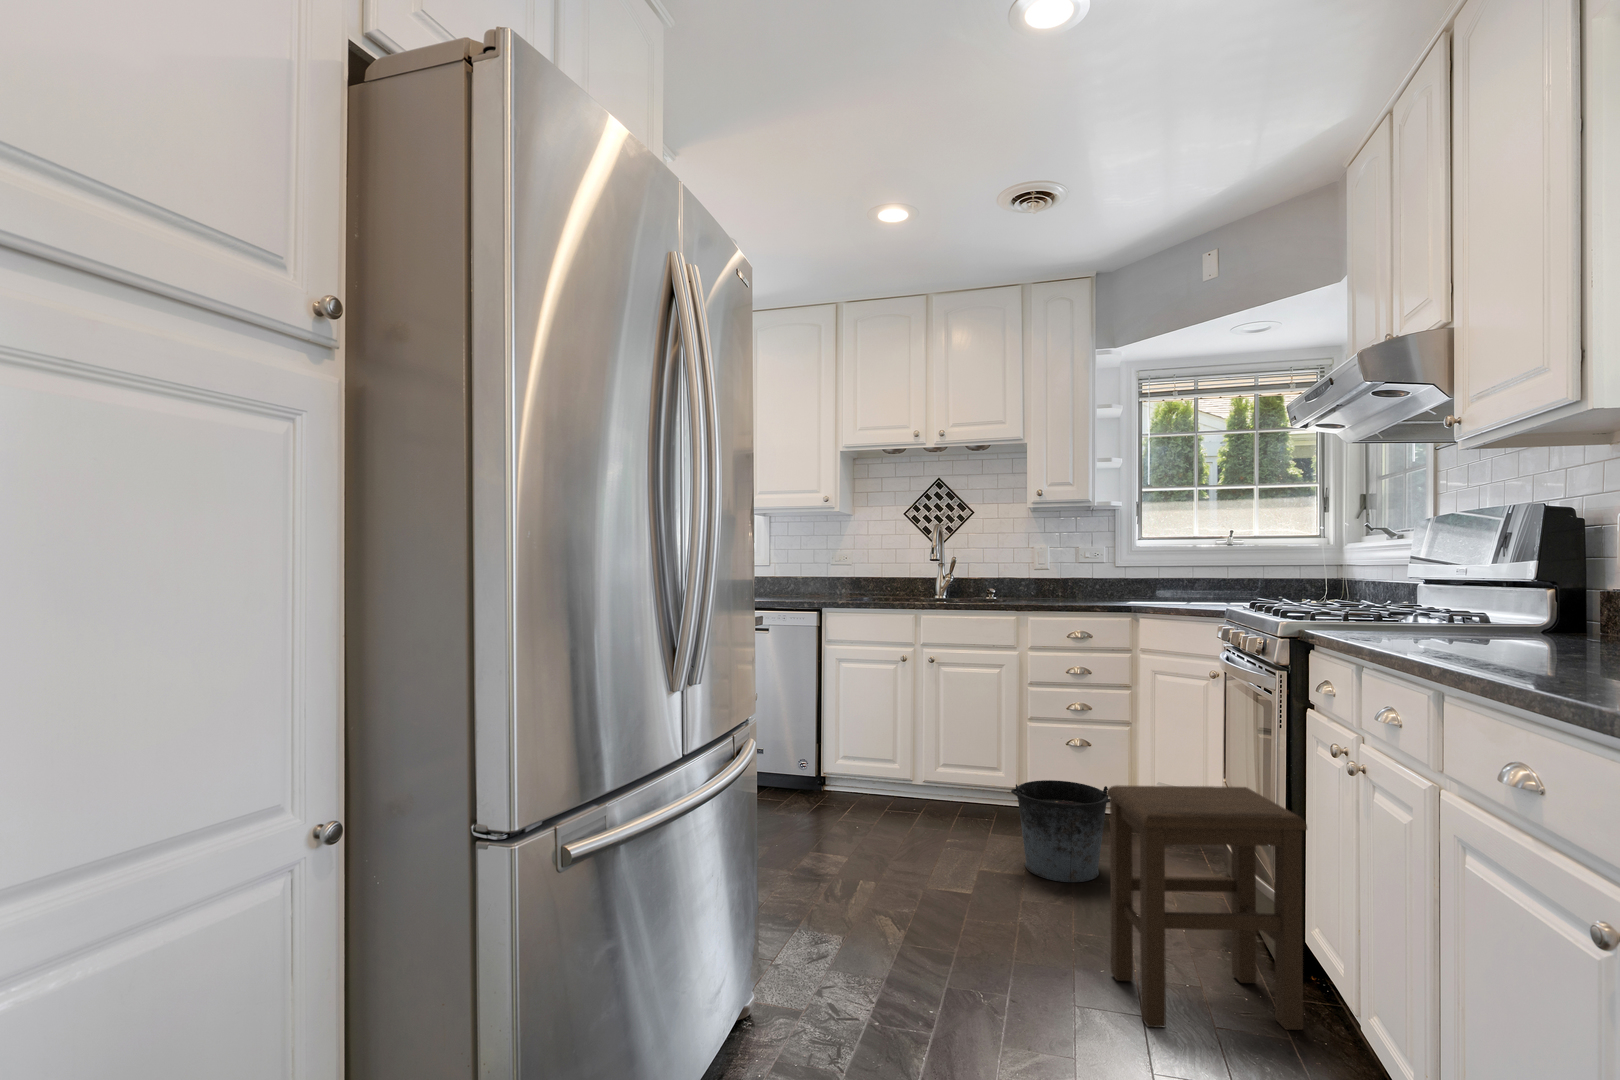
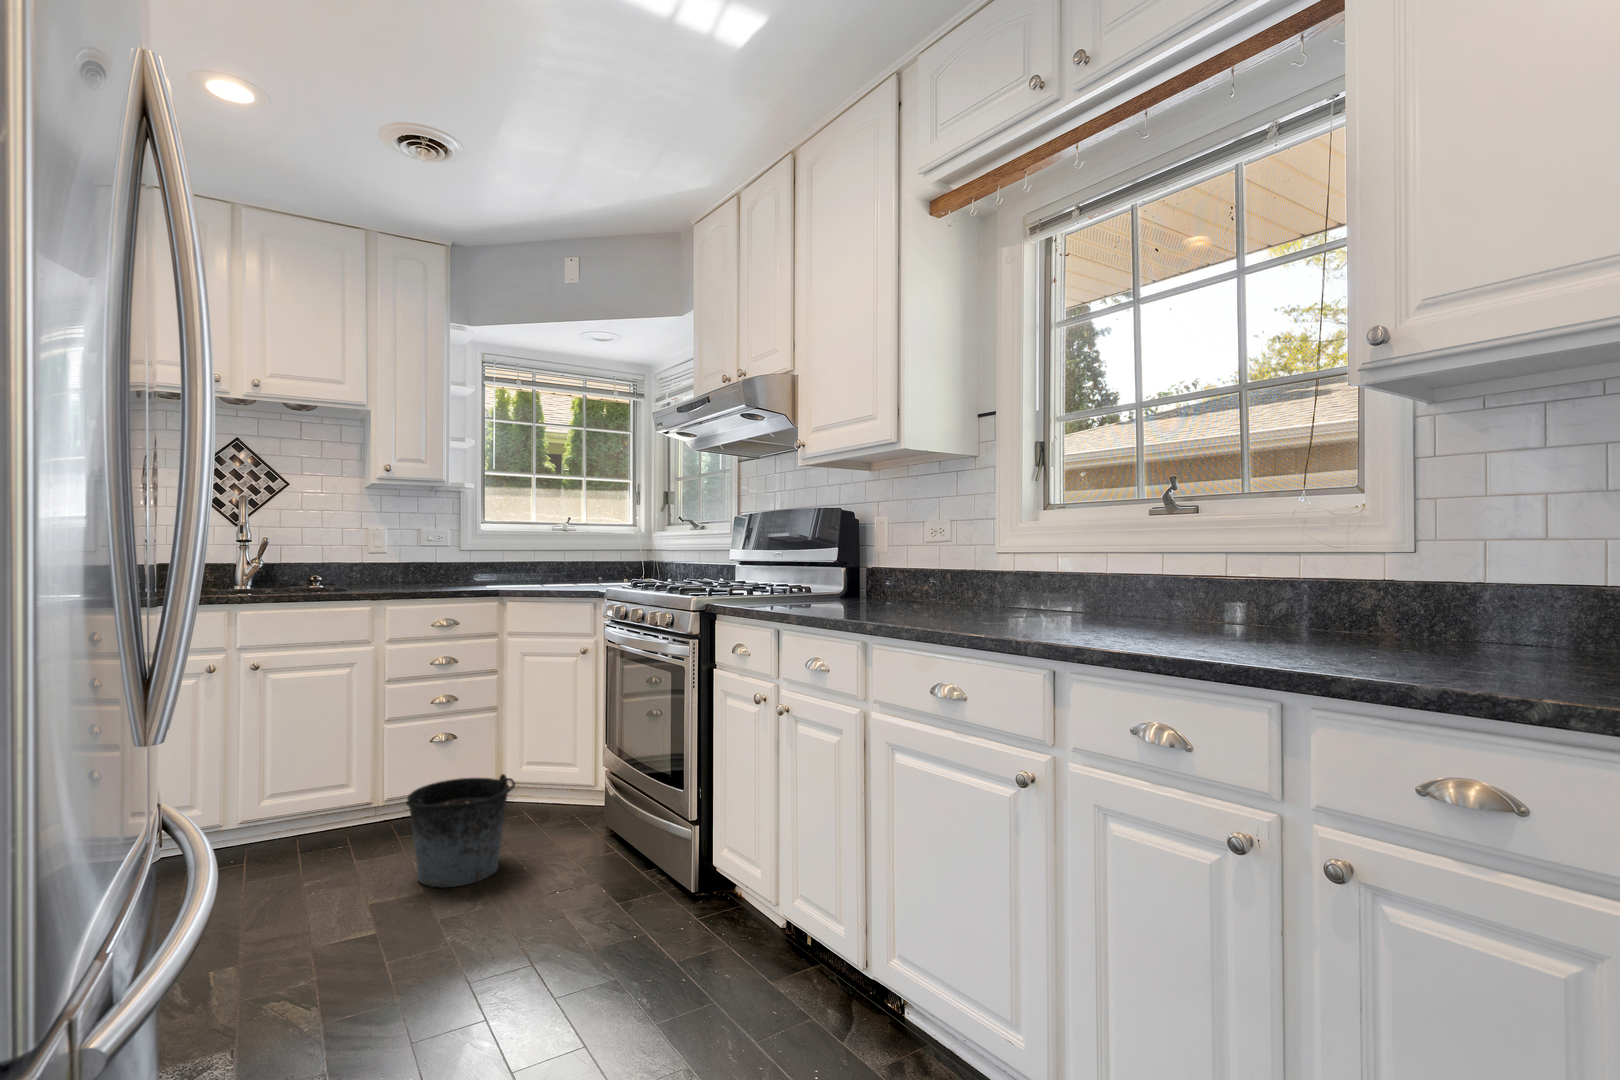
stool: present [1107,785,1307,1030] -> none [567,744,736,985]

